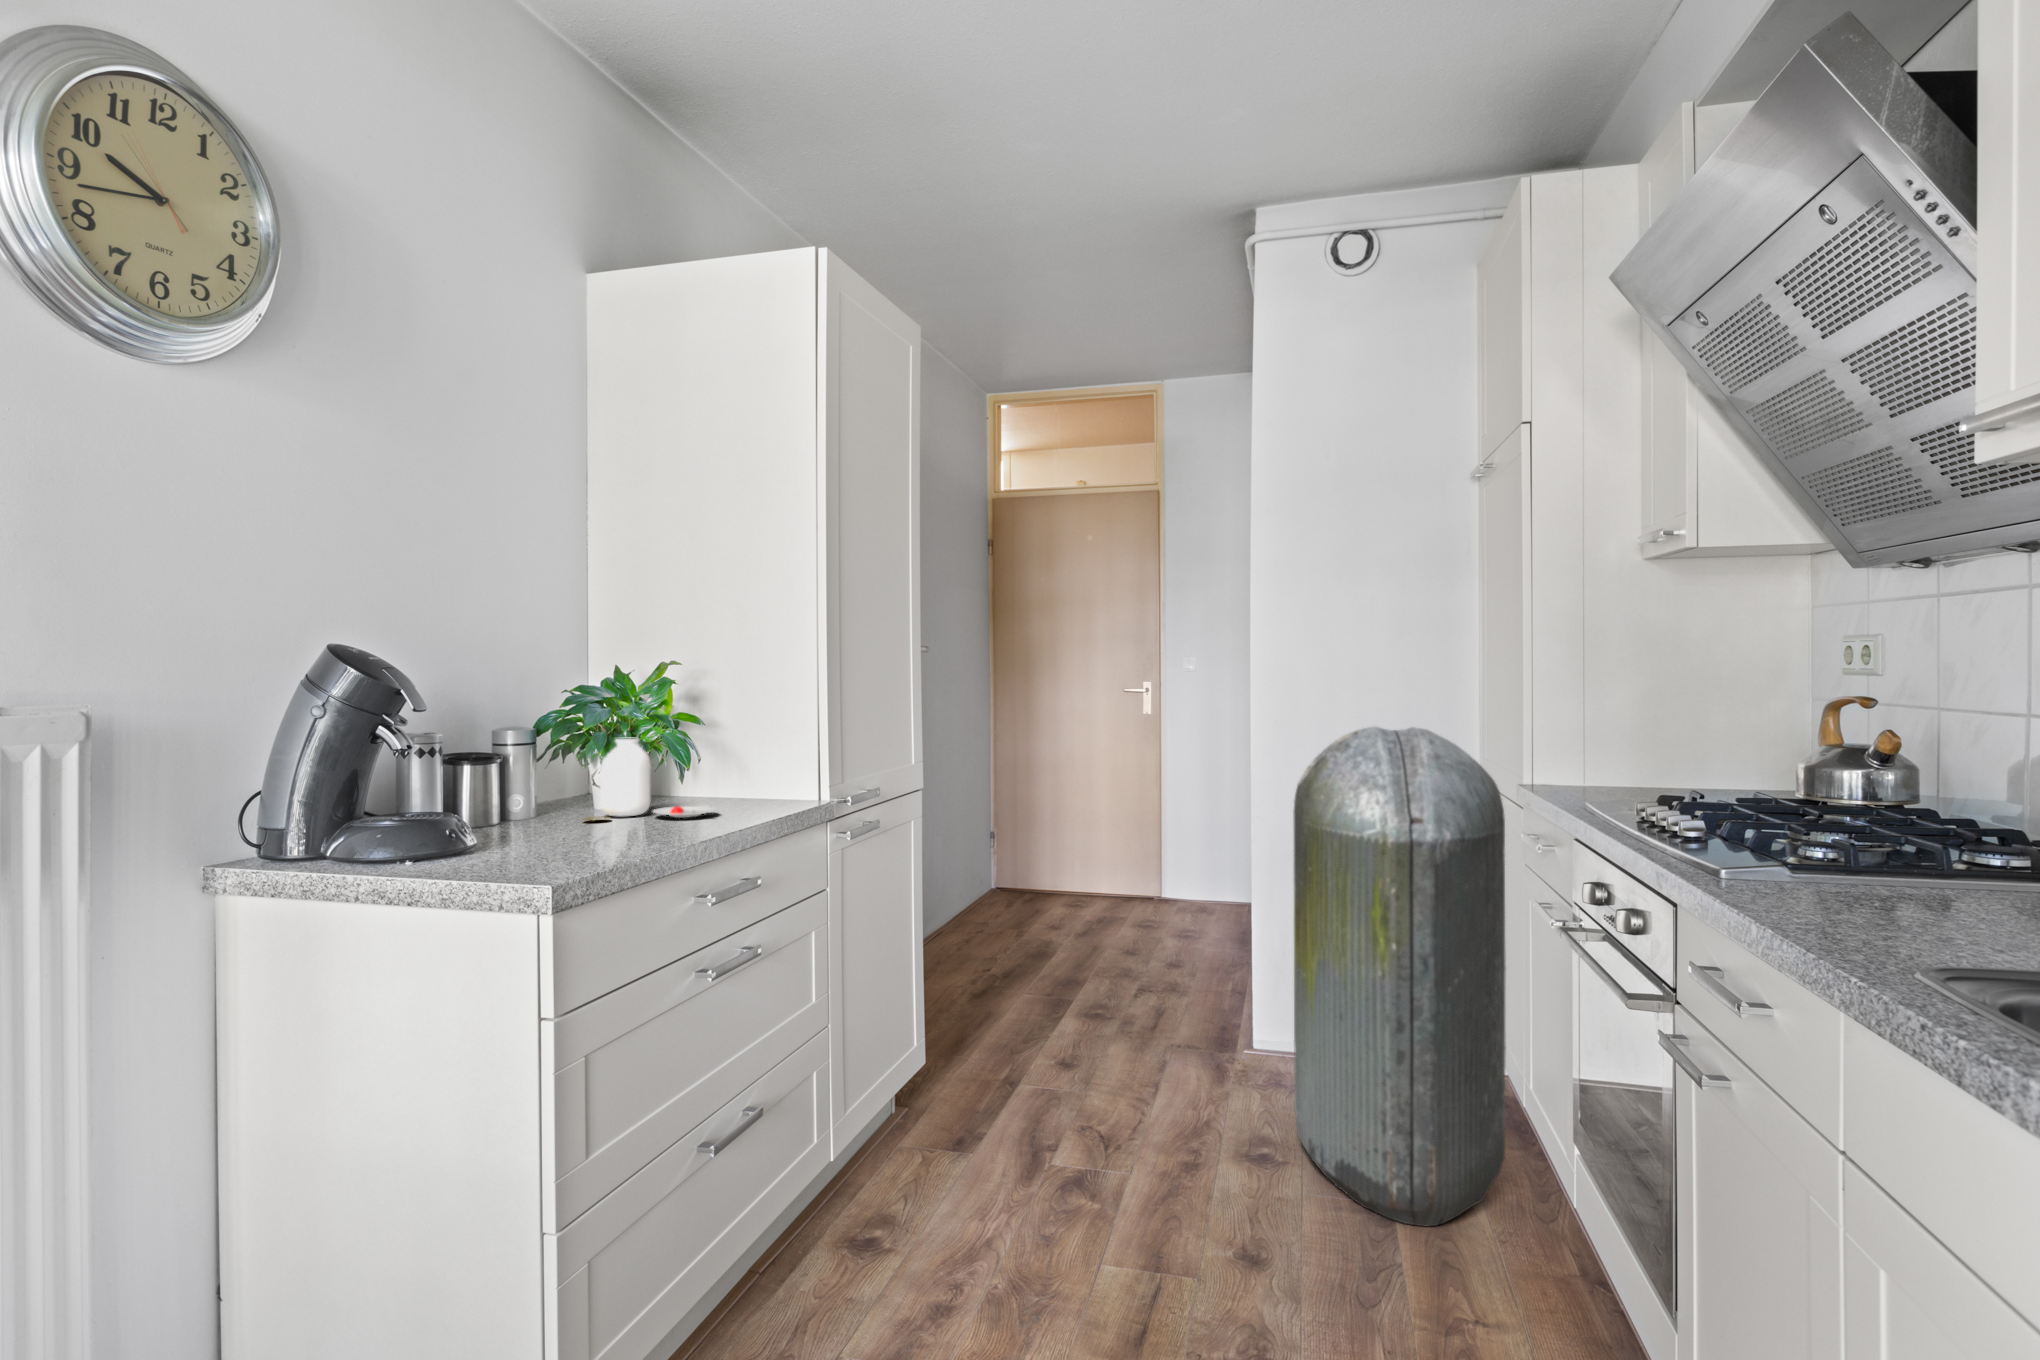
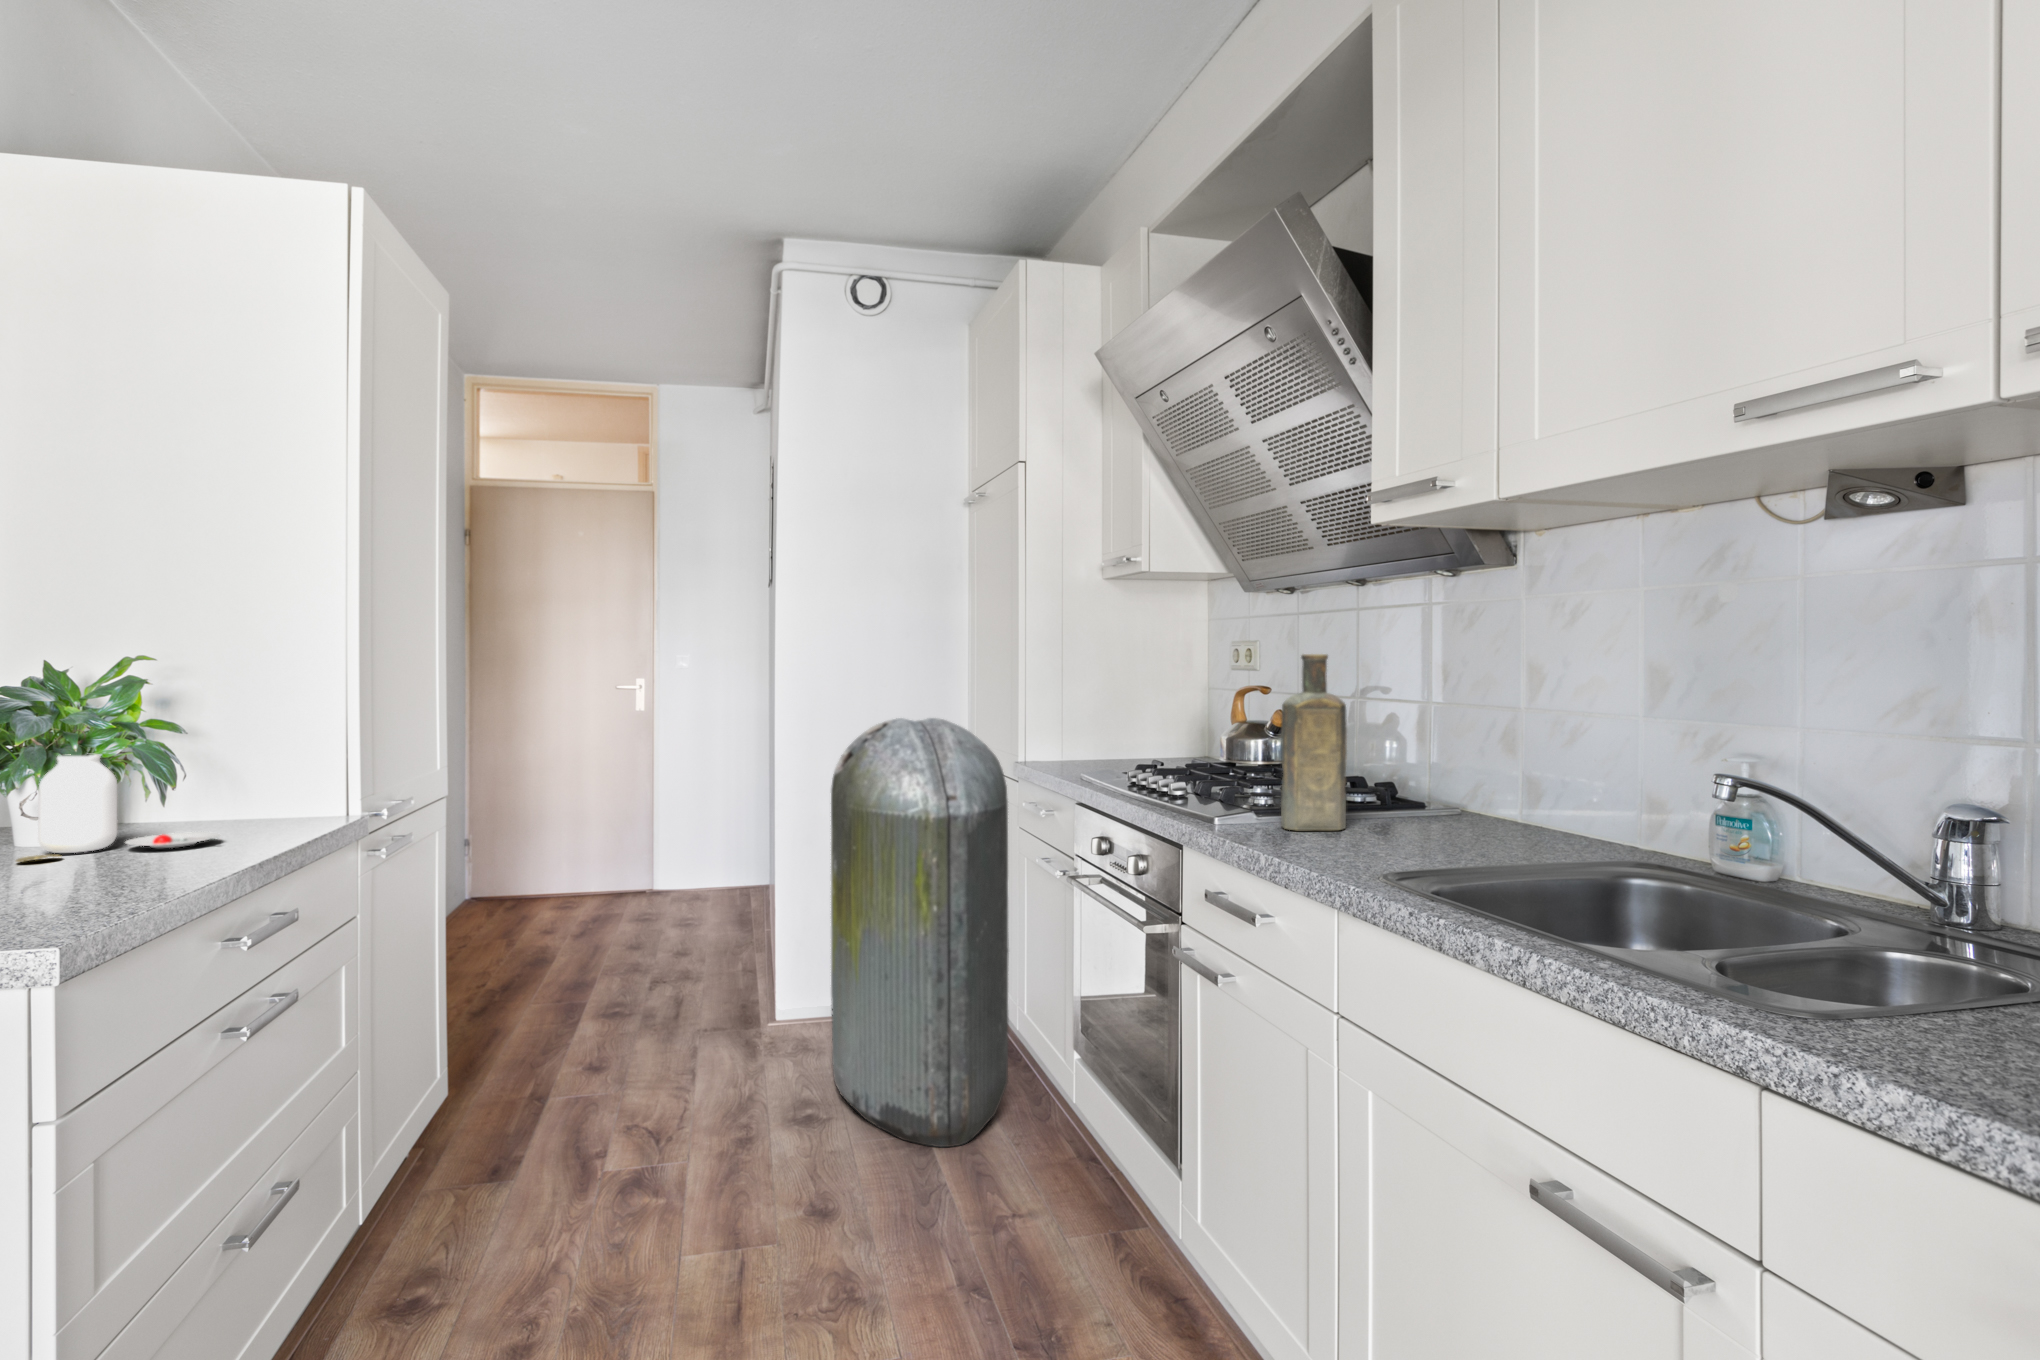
bottle: none [1803,653,1932,900] -> present [1281,654,1347,830]

